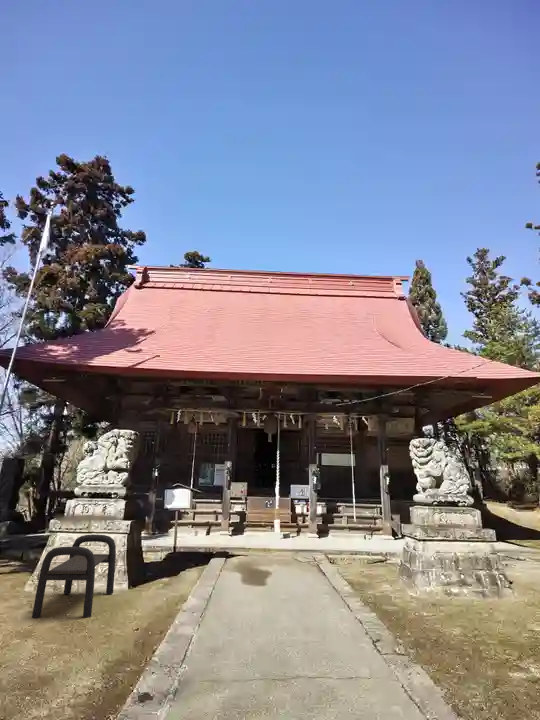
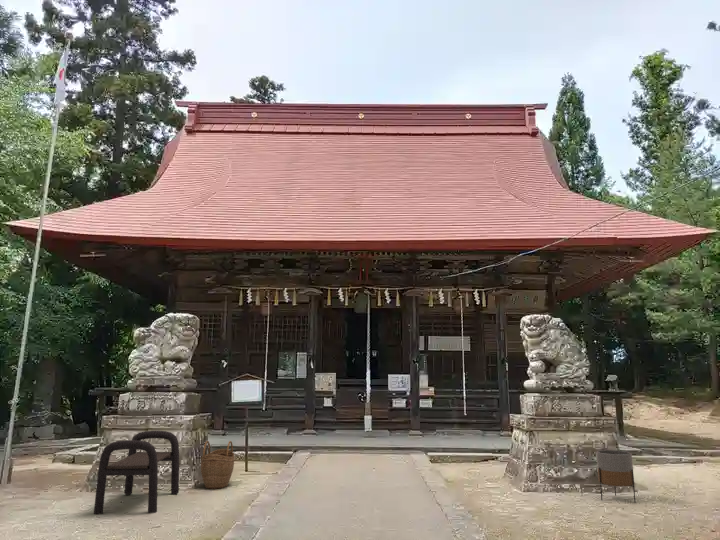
woven basket: none [134,543,164,588] -> present [201,441,234,489]
planter: none [482,559,520,610] -> present [596,450,636,502]

